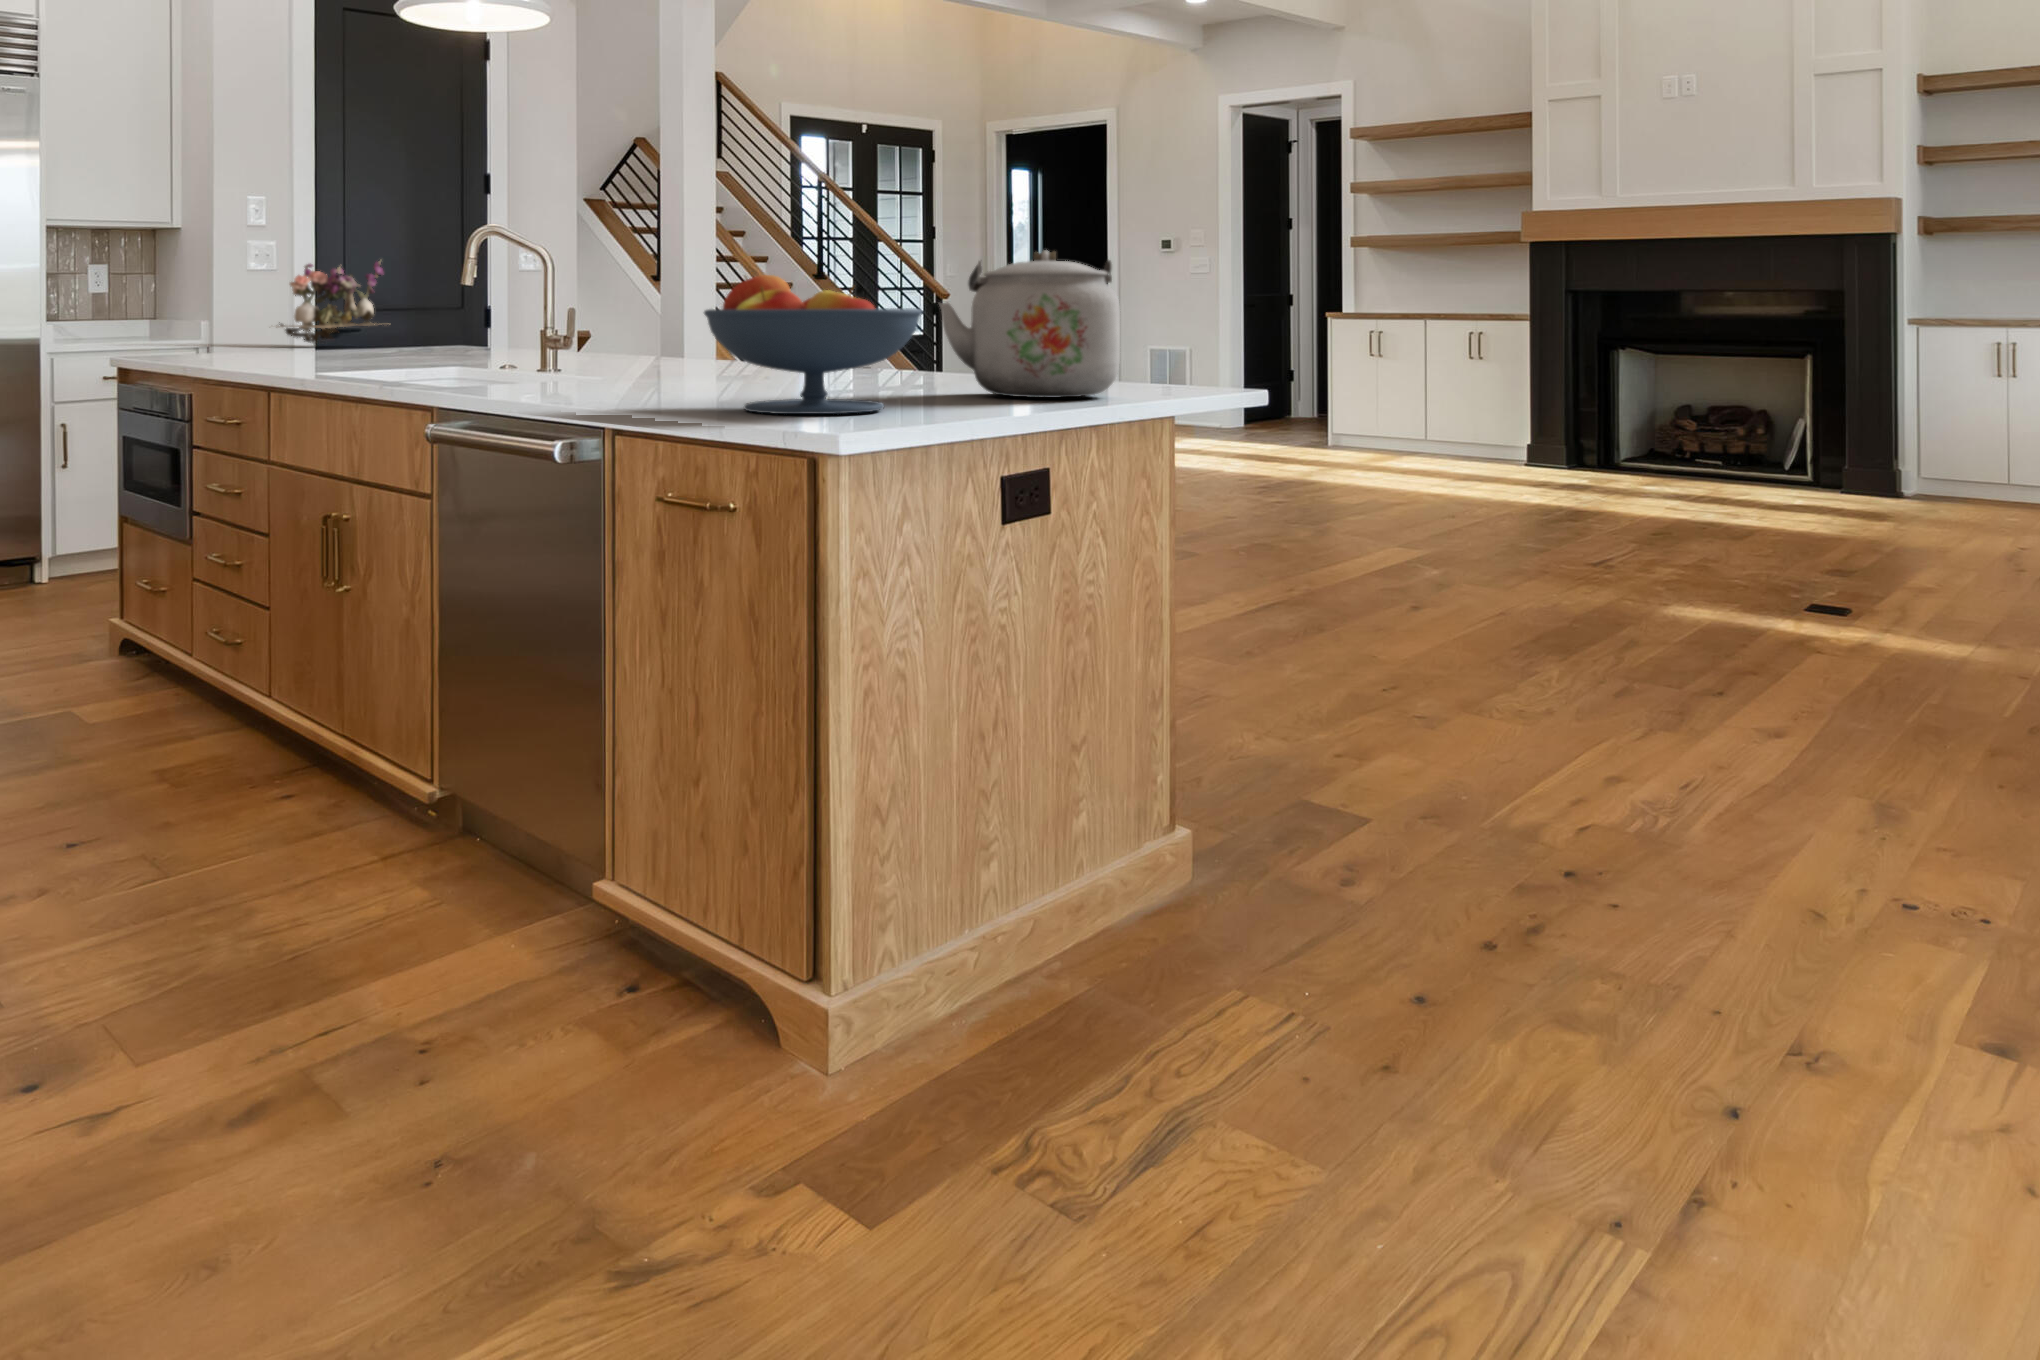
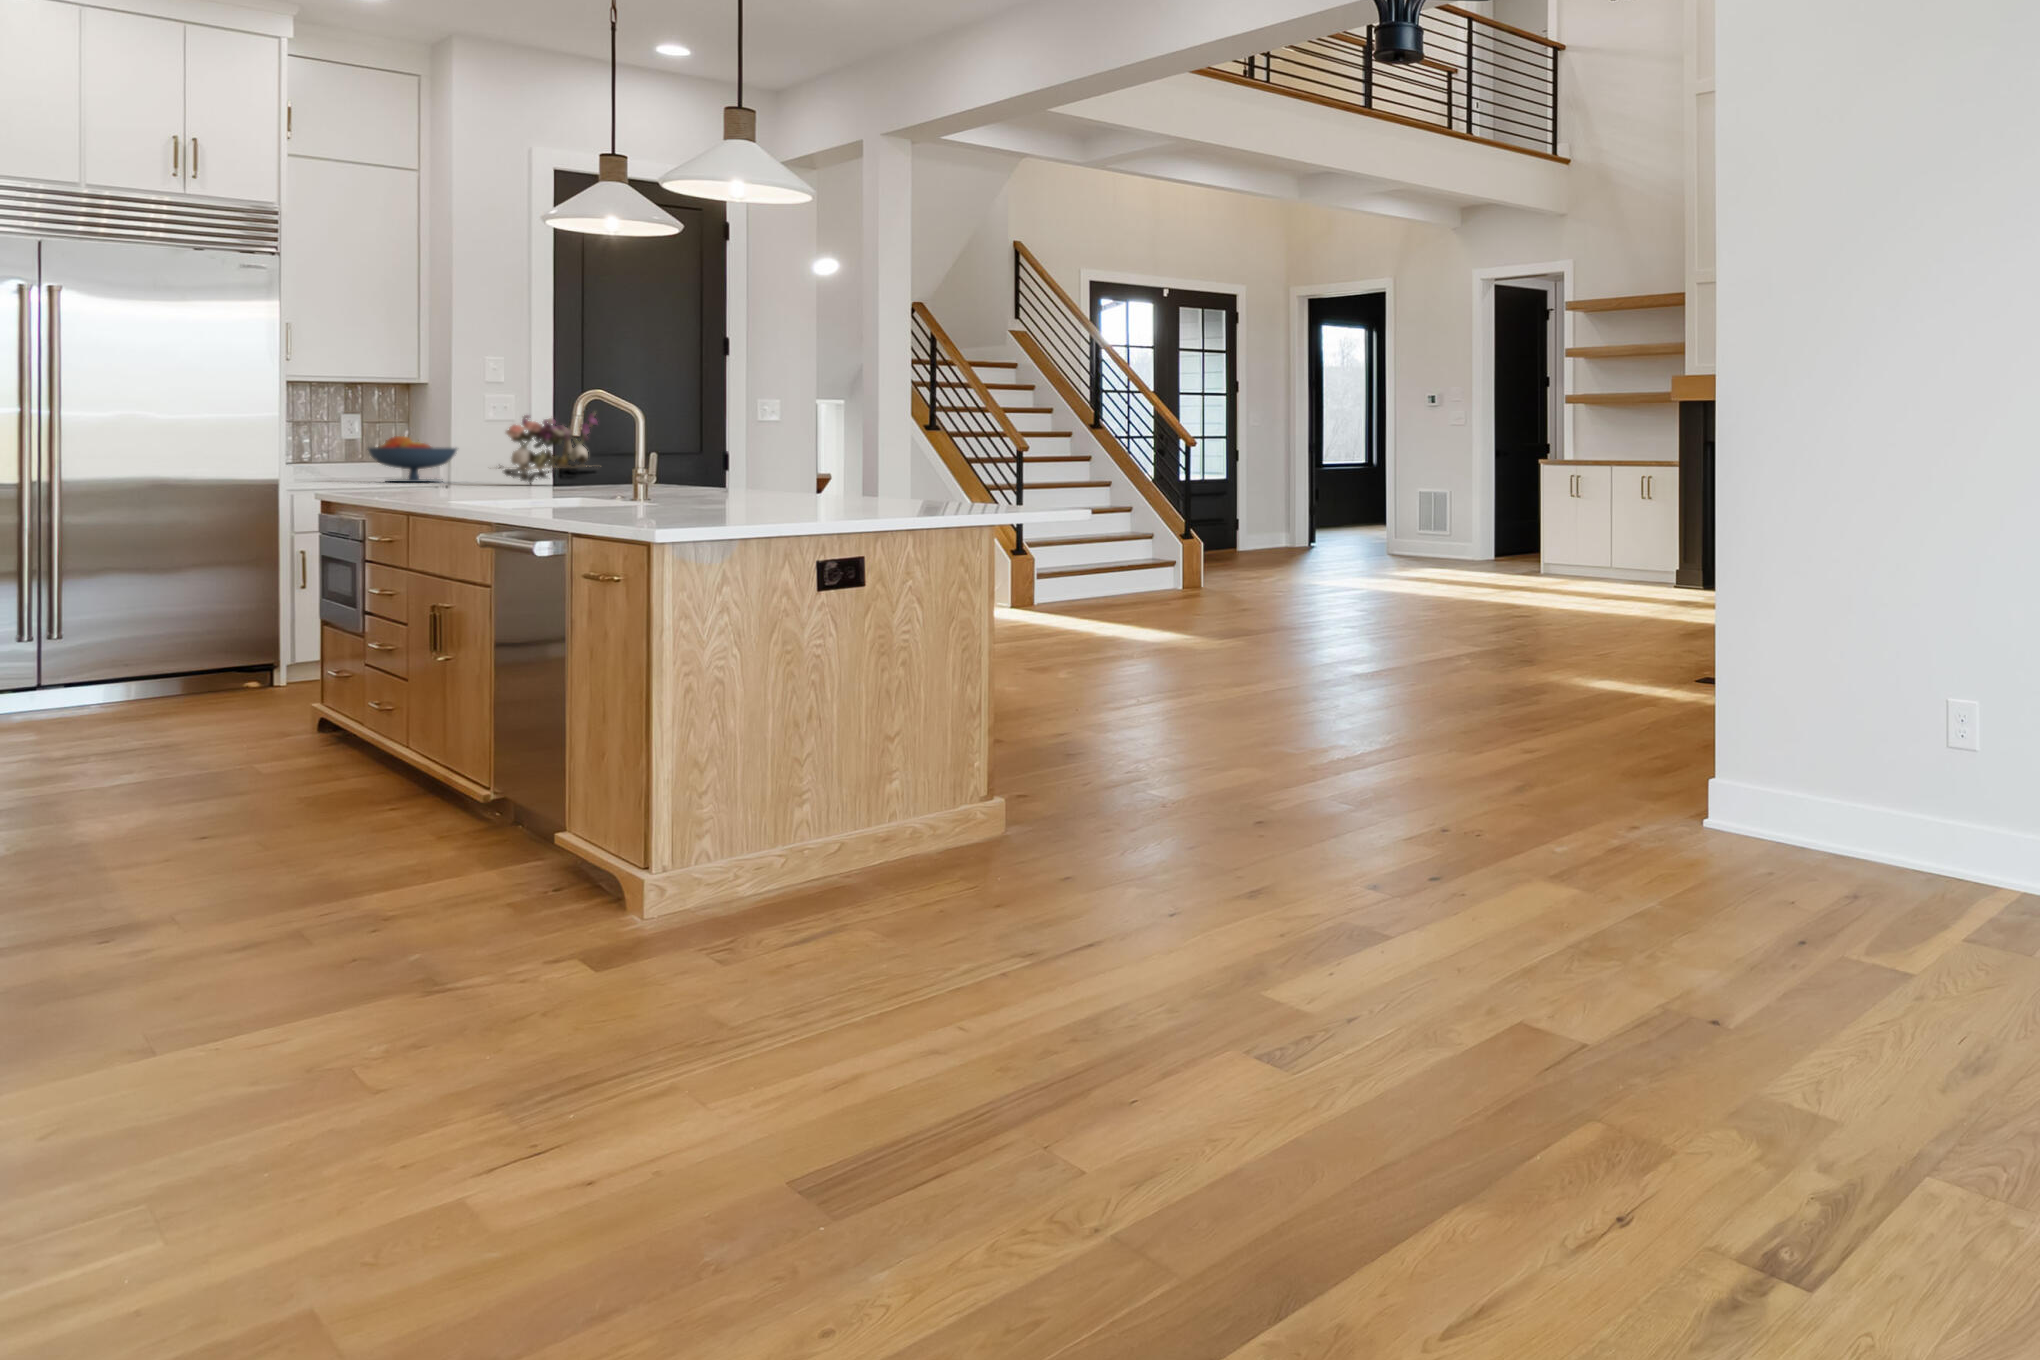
kettle: present [939,250,1120,398] -> none [838,411,976,510]
fruit bowl: present [704,275,922,414] -> present [369,436,457,482]

